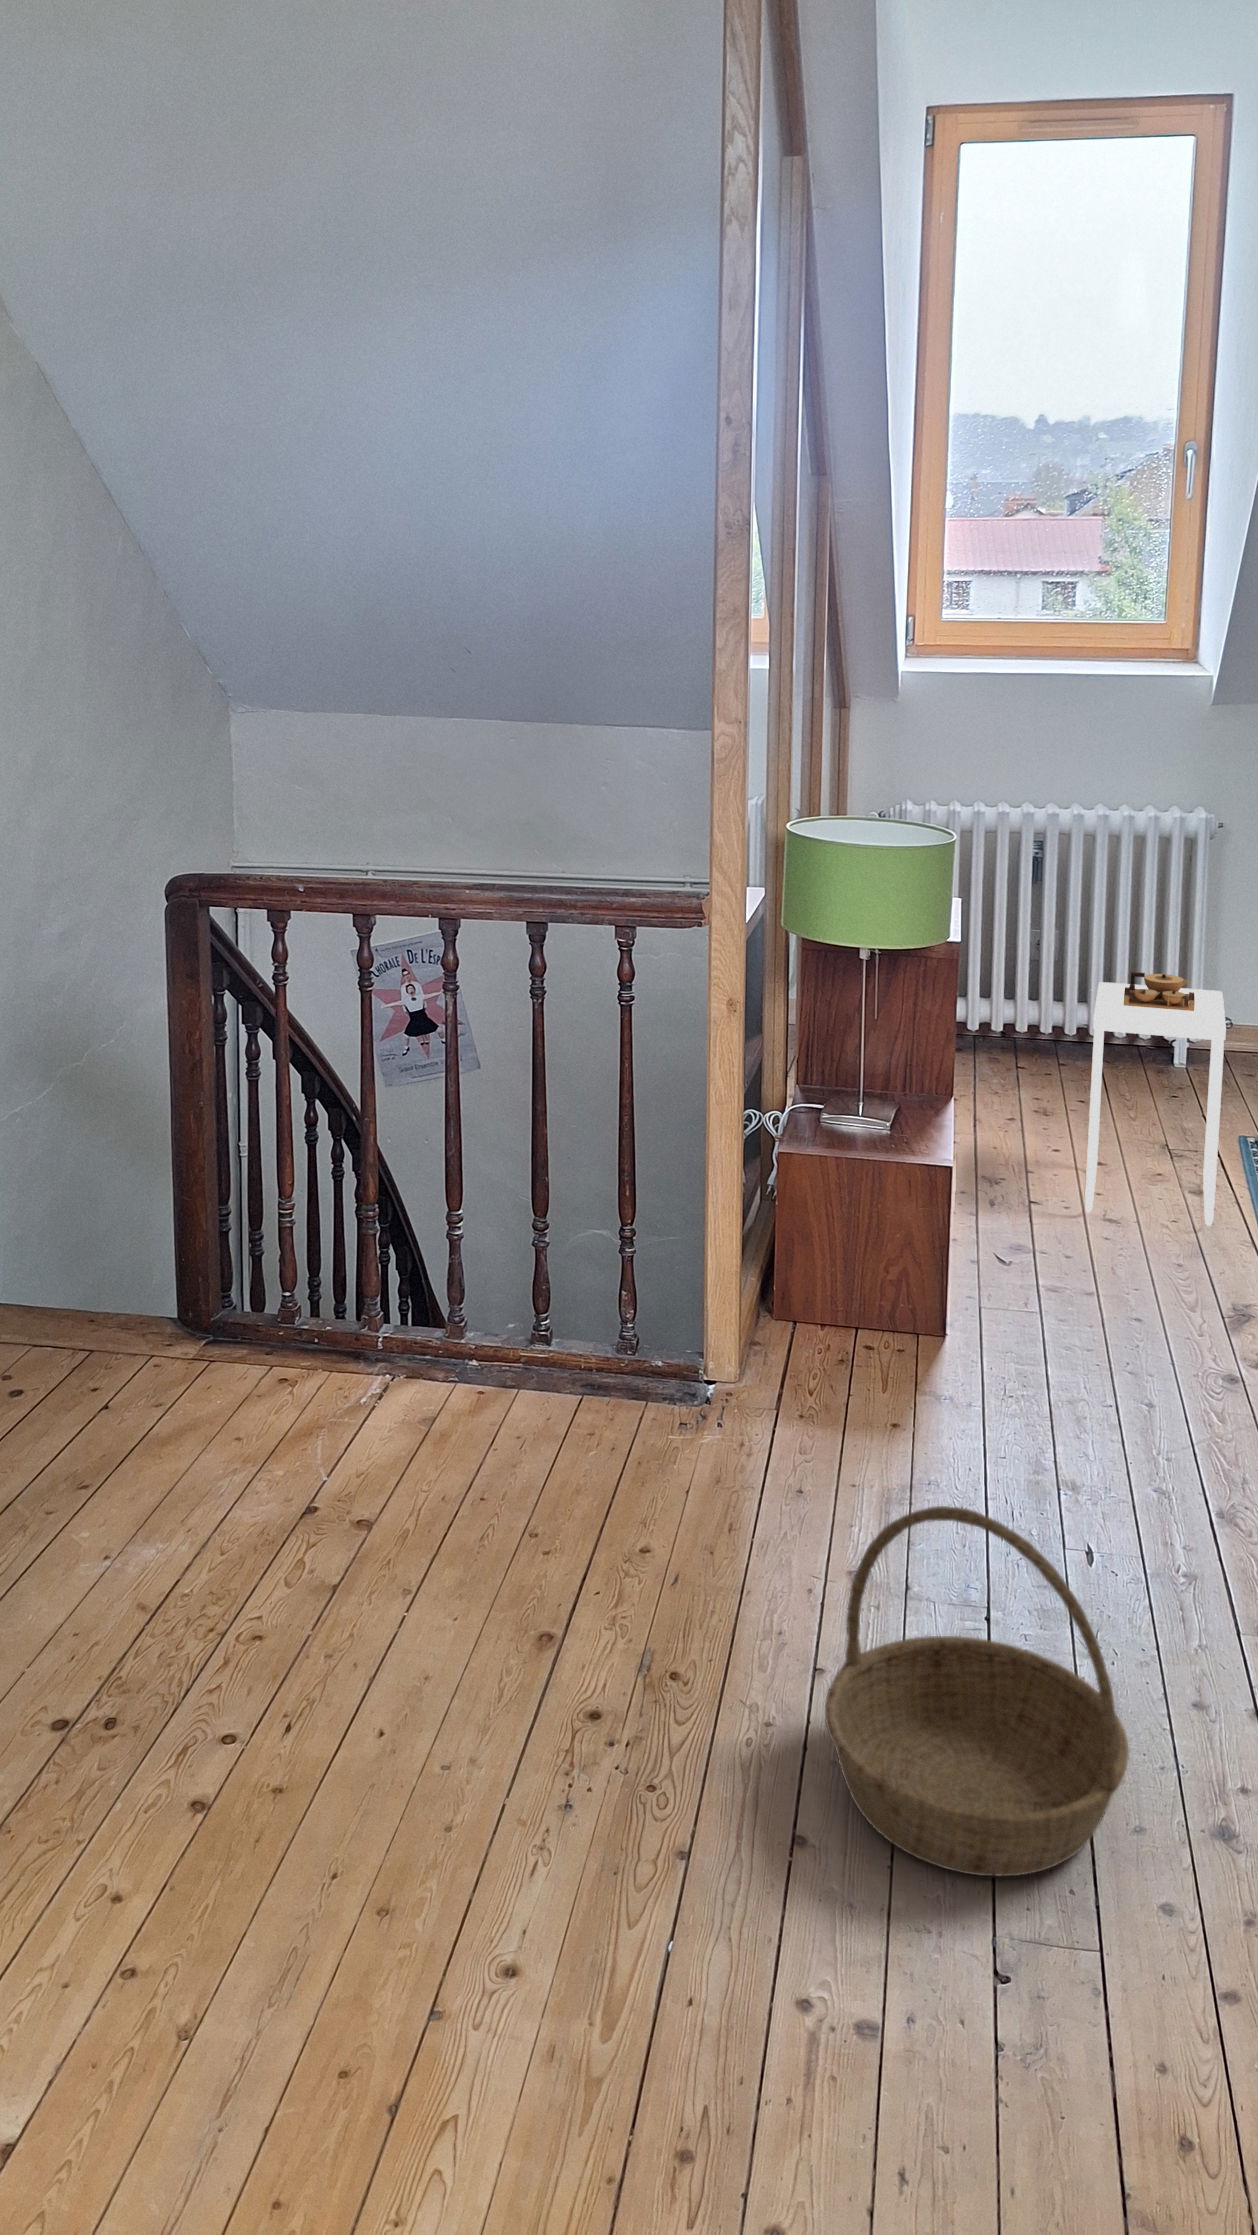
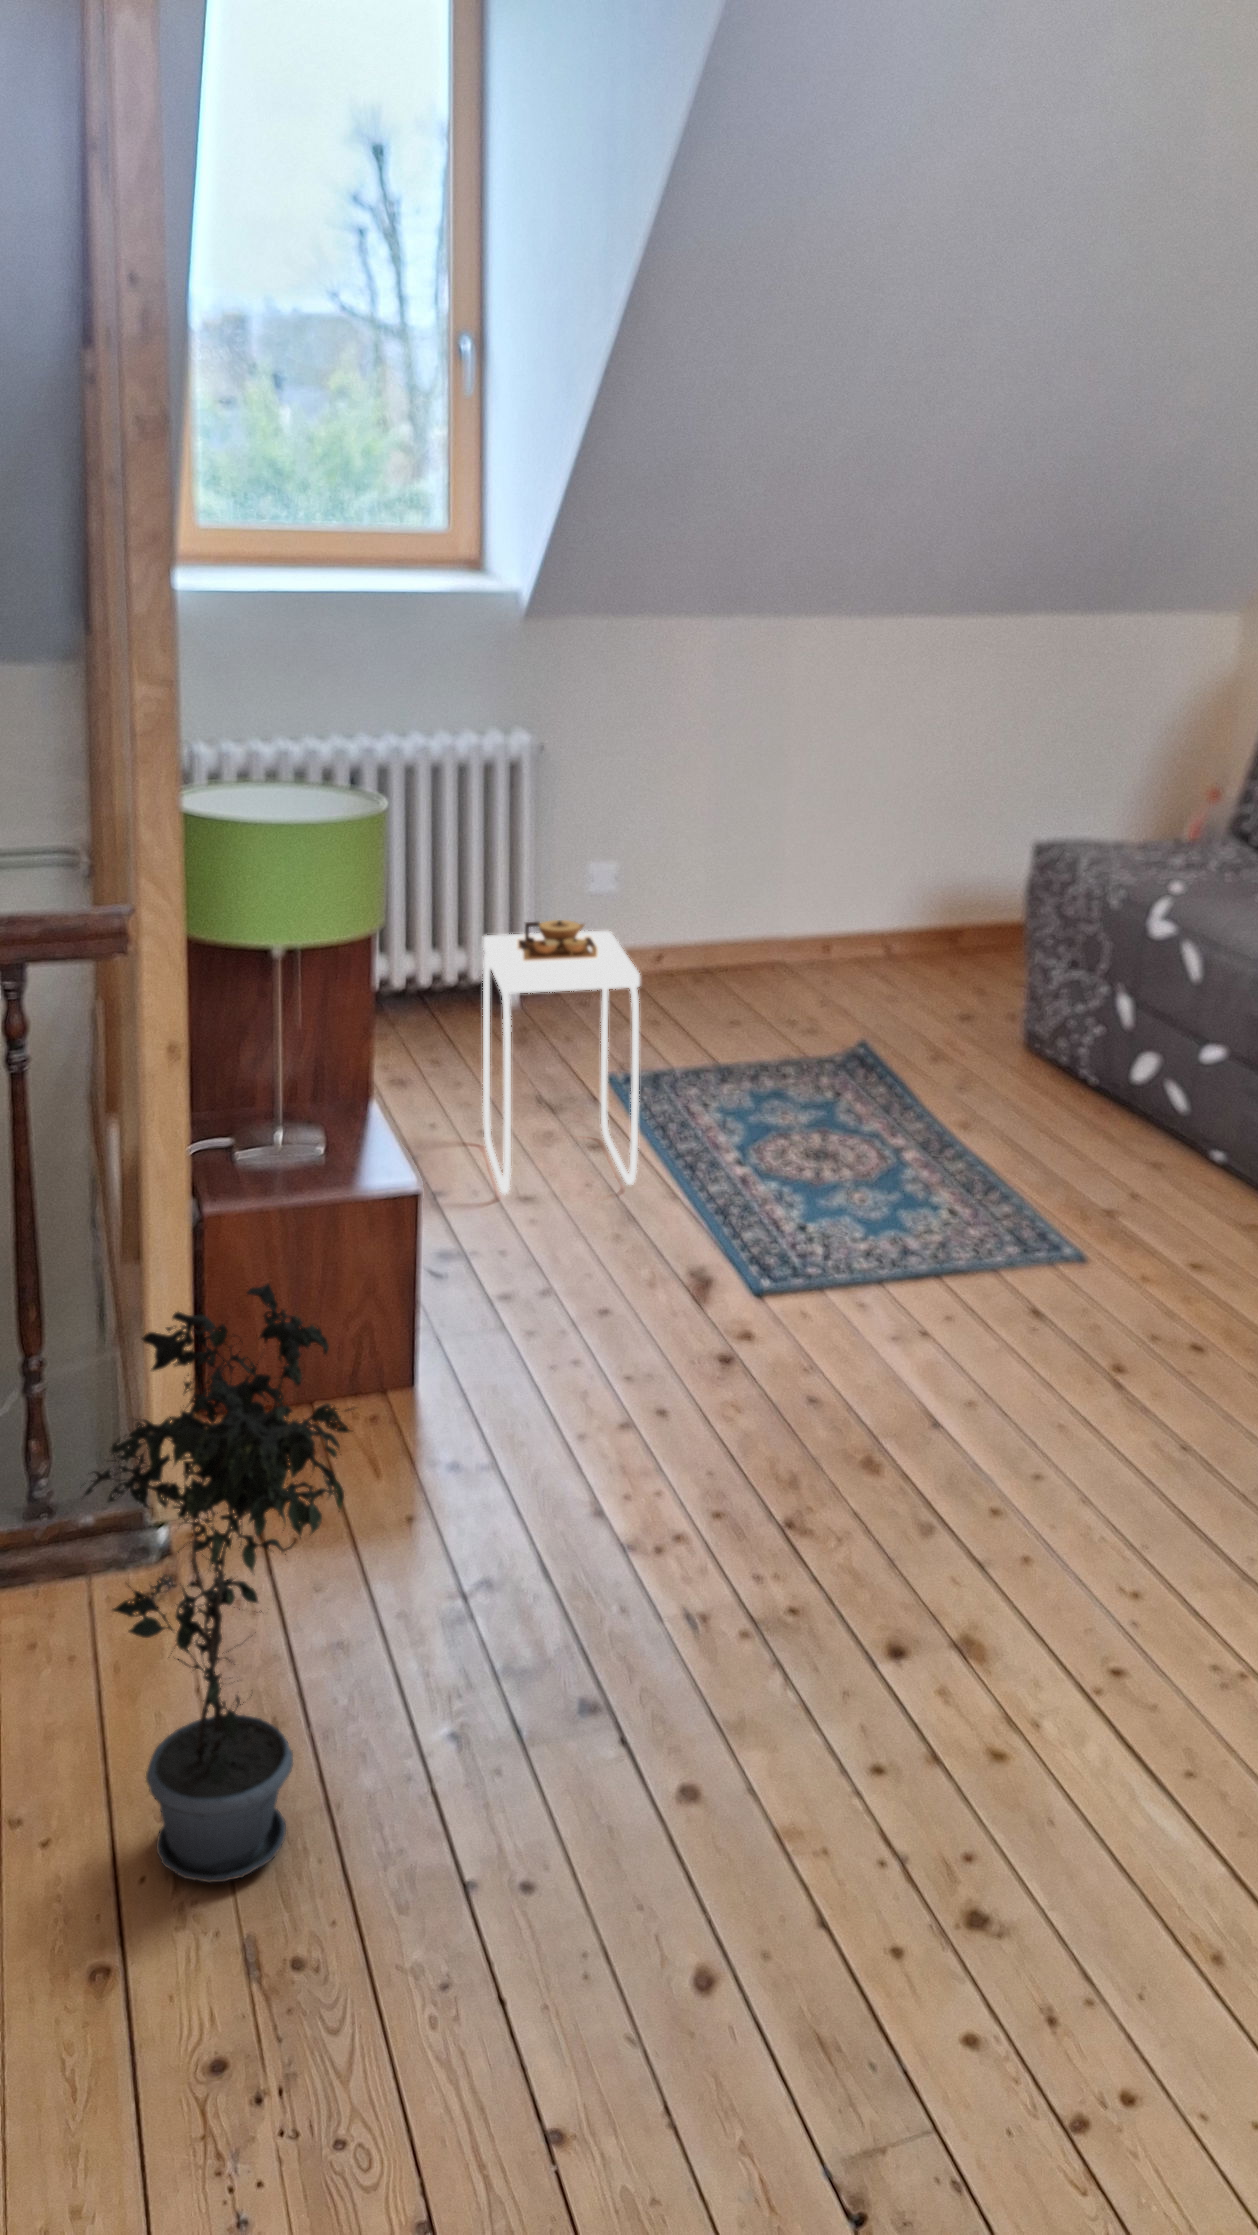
potted plant: none [566,1167,769,1616] -> present [84,1283,354,1882]
basket: present [825,1506,1129,1877] -> none [532,1651,896,2097]

